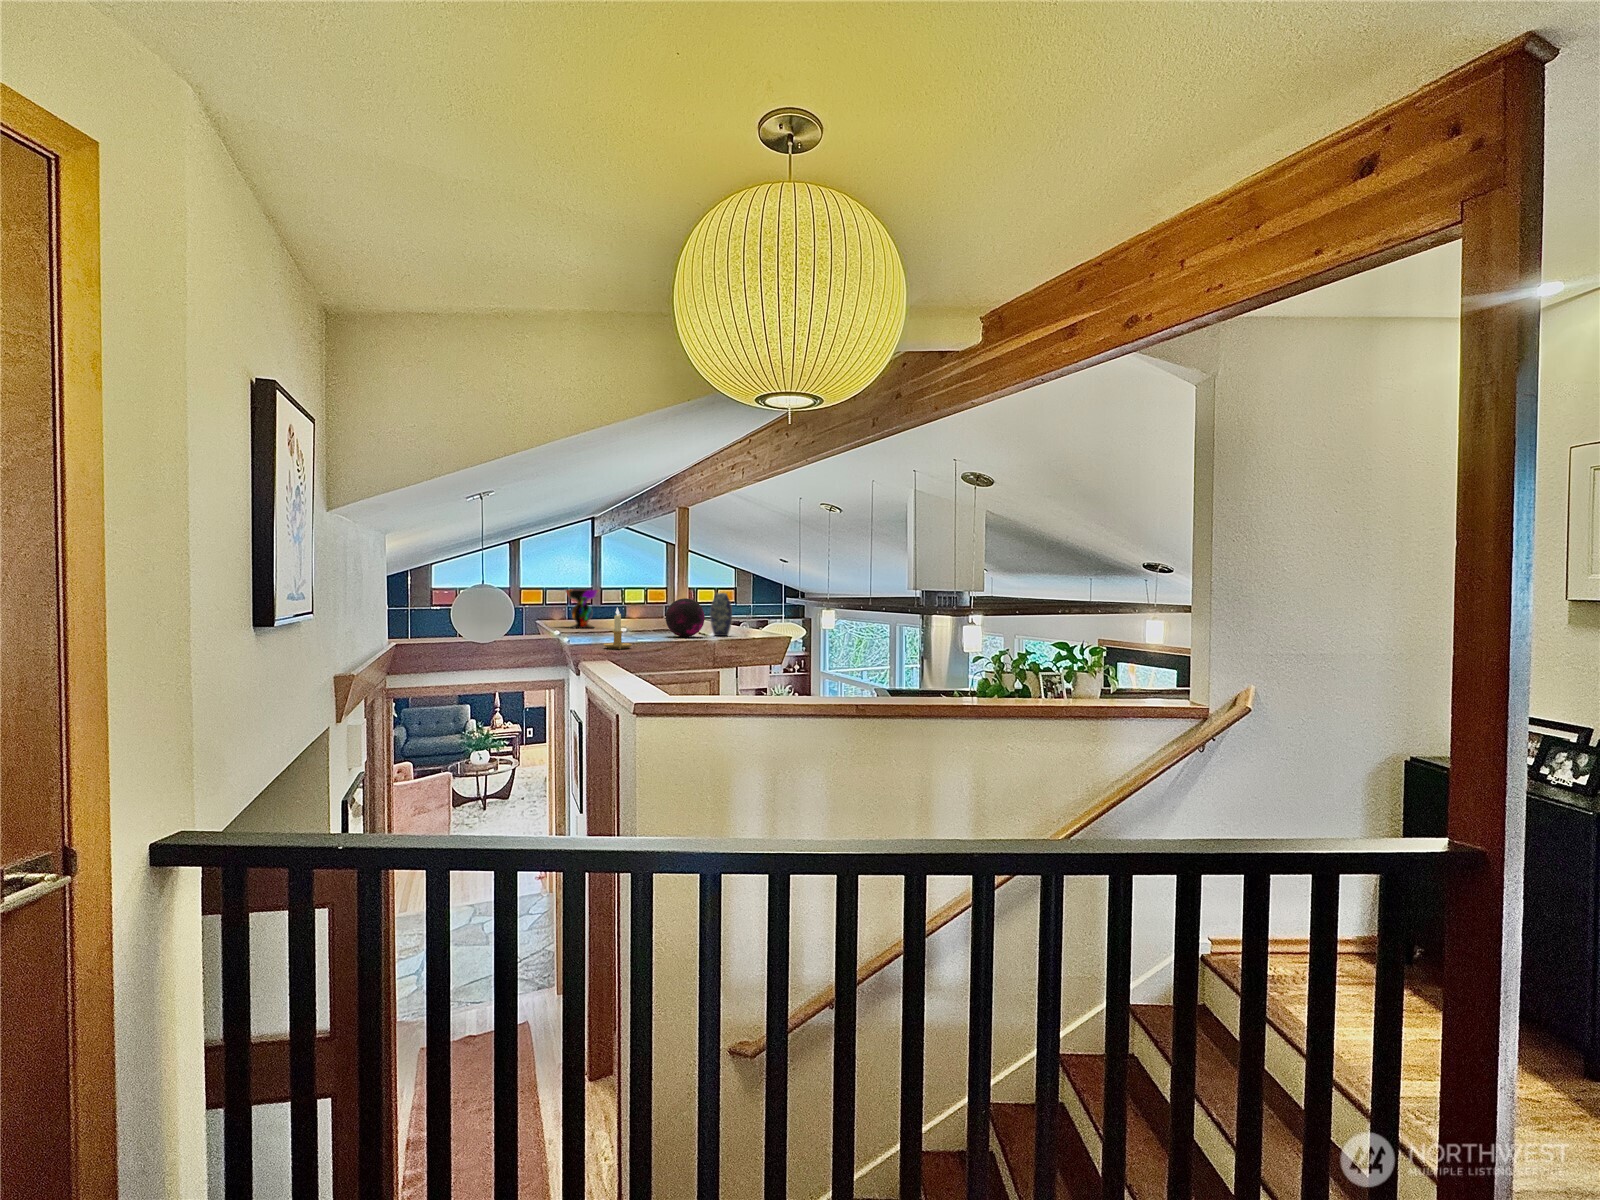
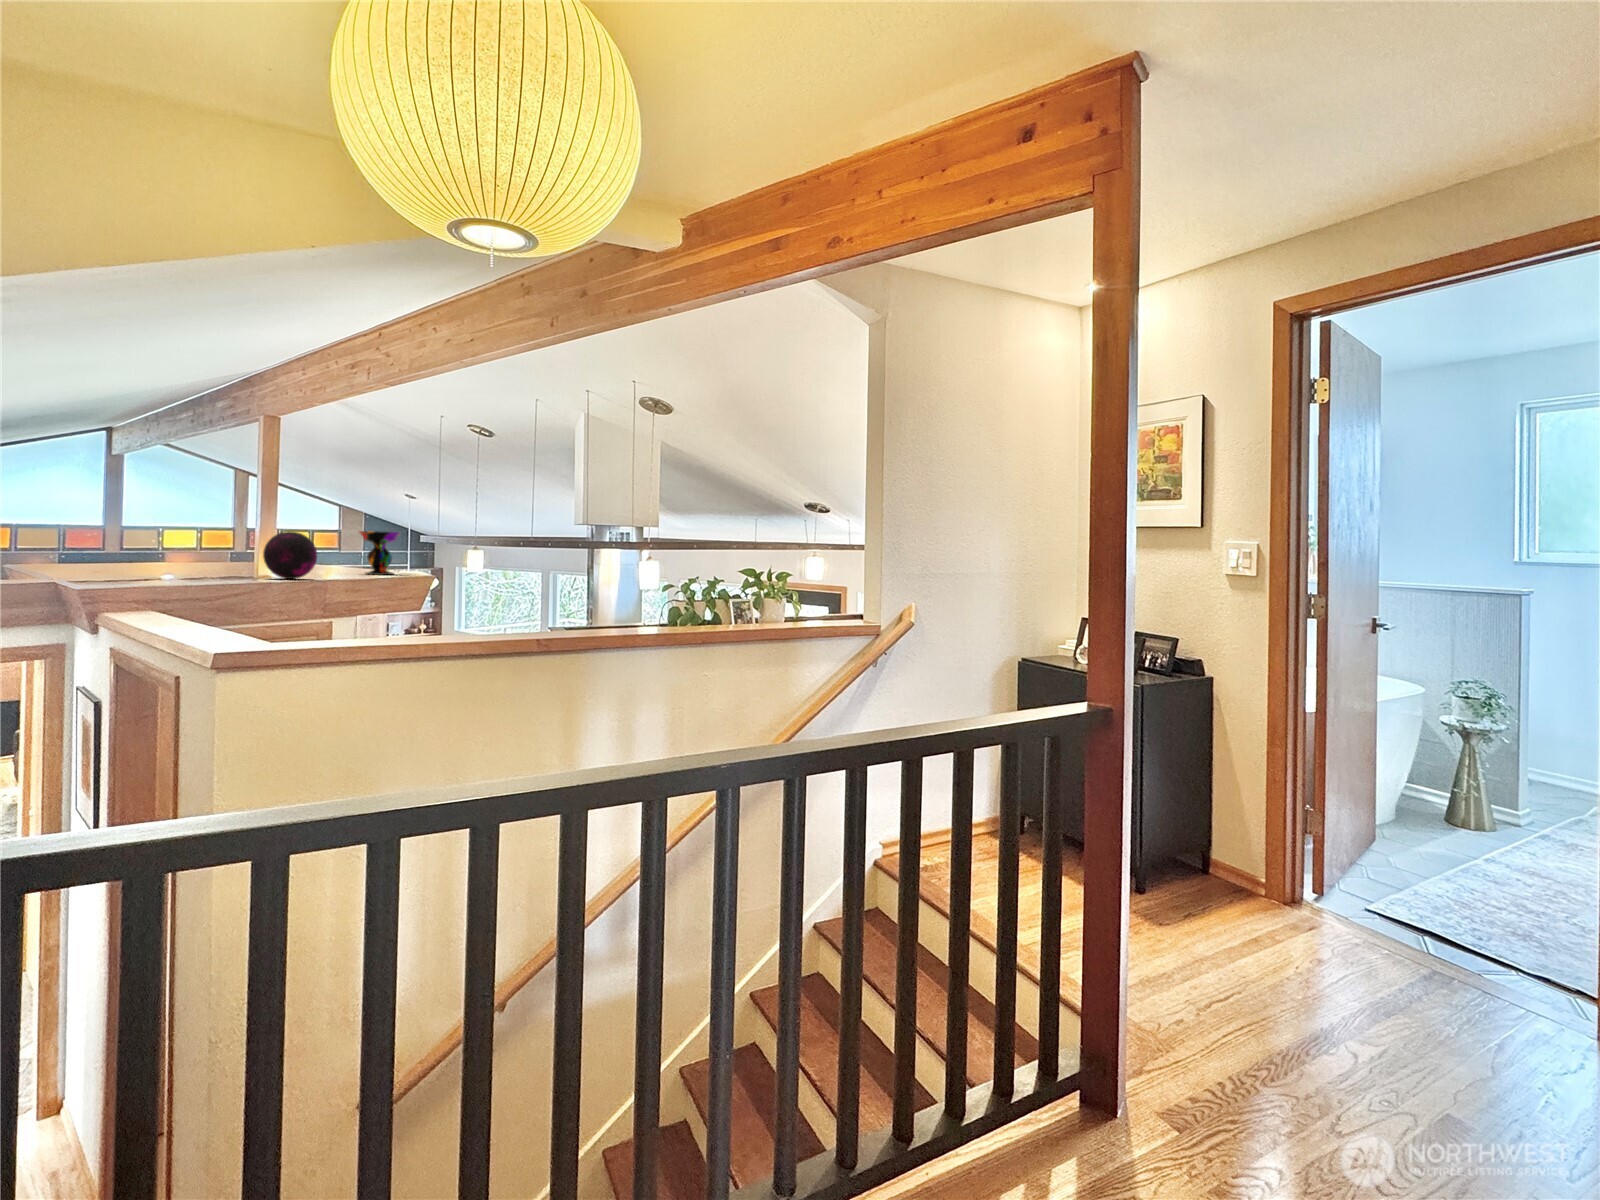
decorative bowl: present [565,590,599,628] -> present [359,531,400,575]
vase: present [710,593,732,636] -> none [323,526,353,579]
candlestick: present [603,608,632,649] -> none [185,534,228,587]

